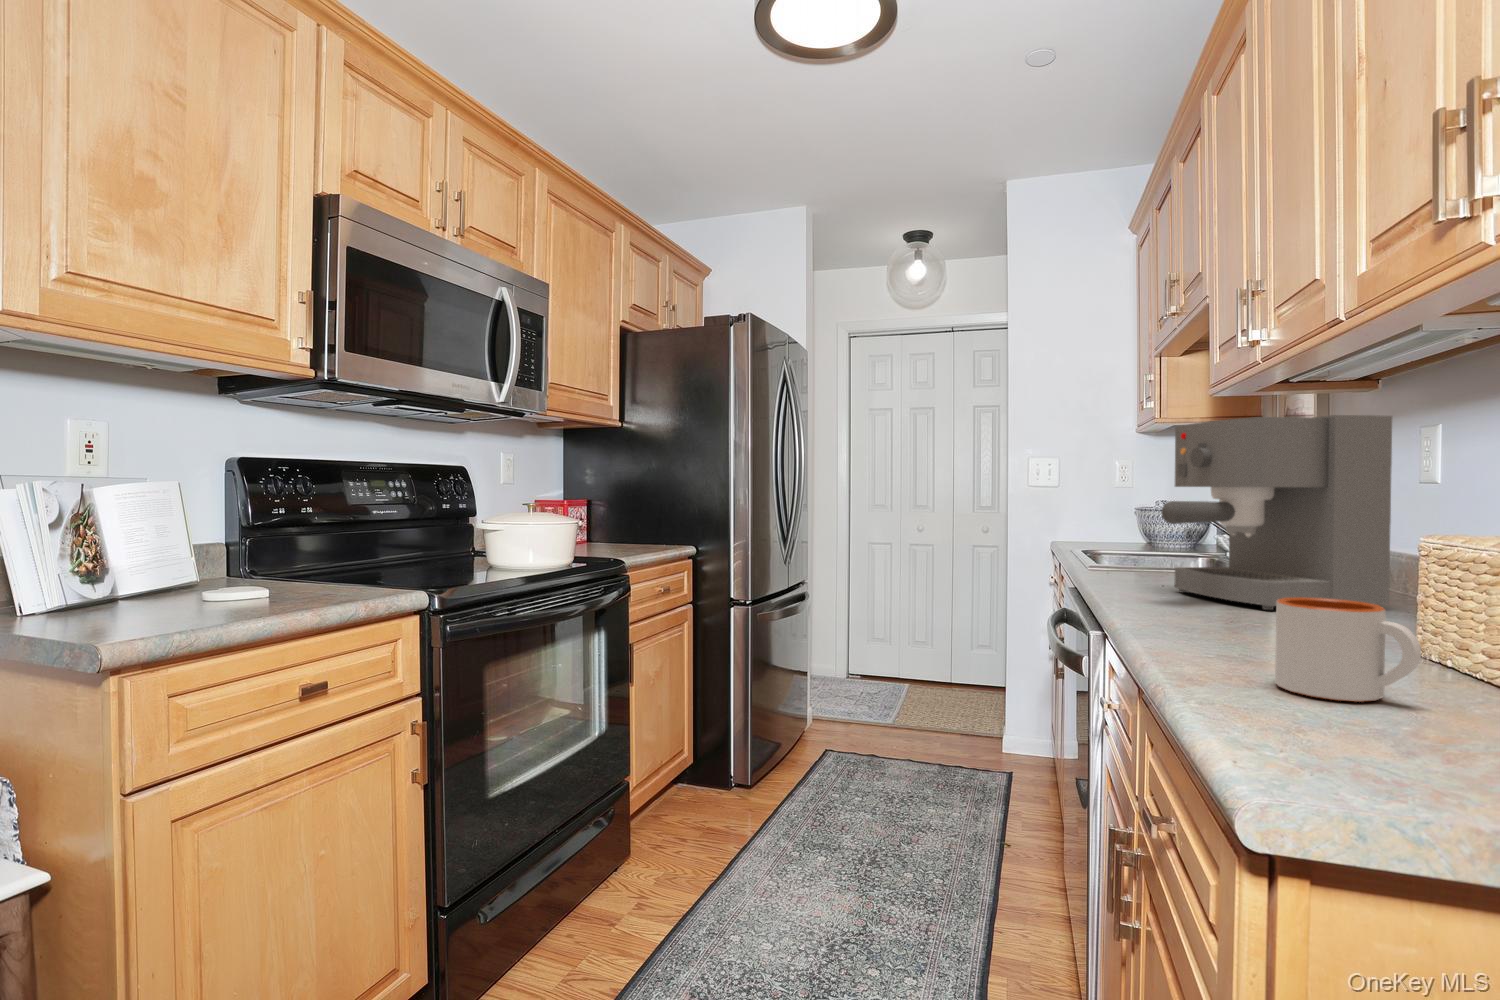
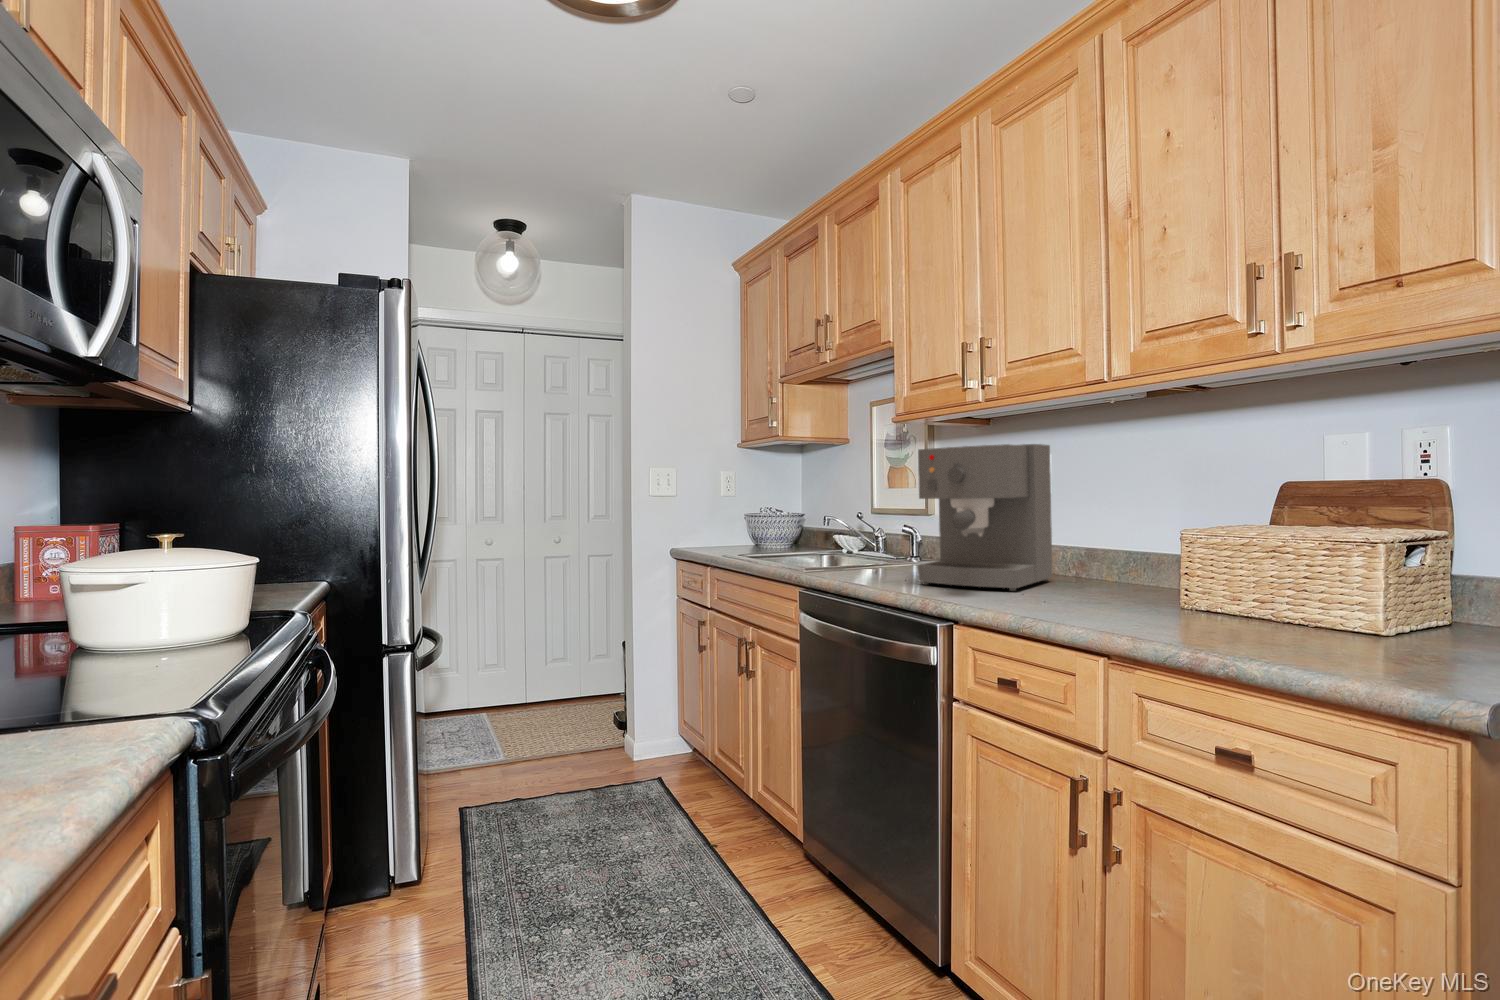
mug: present [1275,597,1421,702] -> none [1212,579,1305,649]

